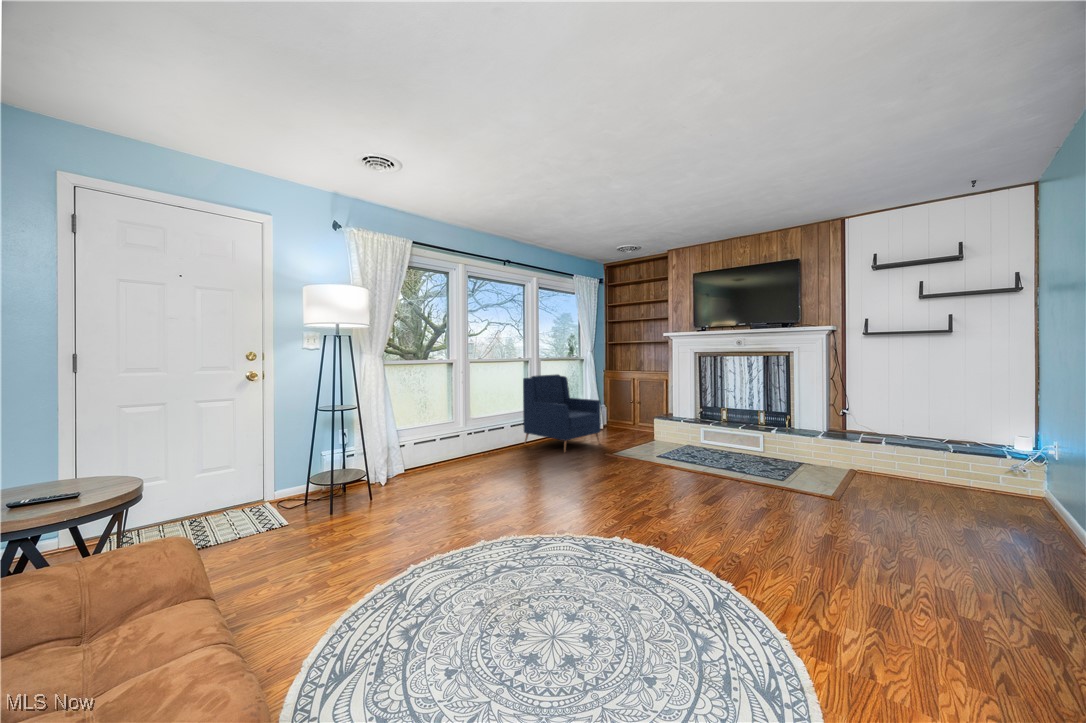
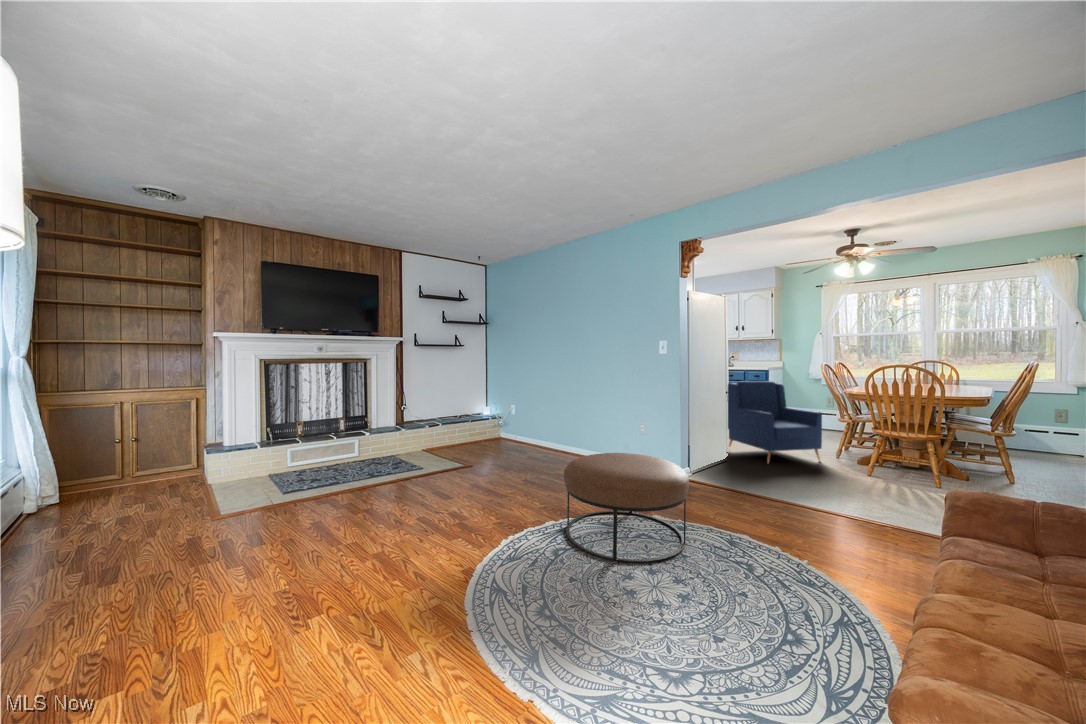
ottoman: none [398,470,554,619] -> present [564,453,689,563]

